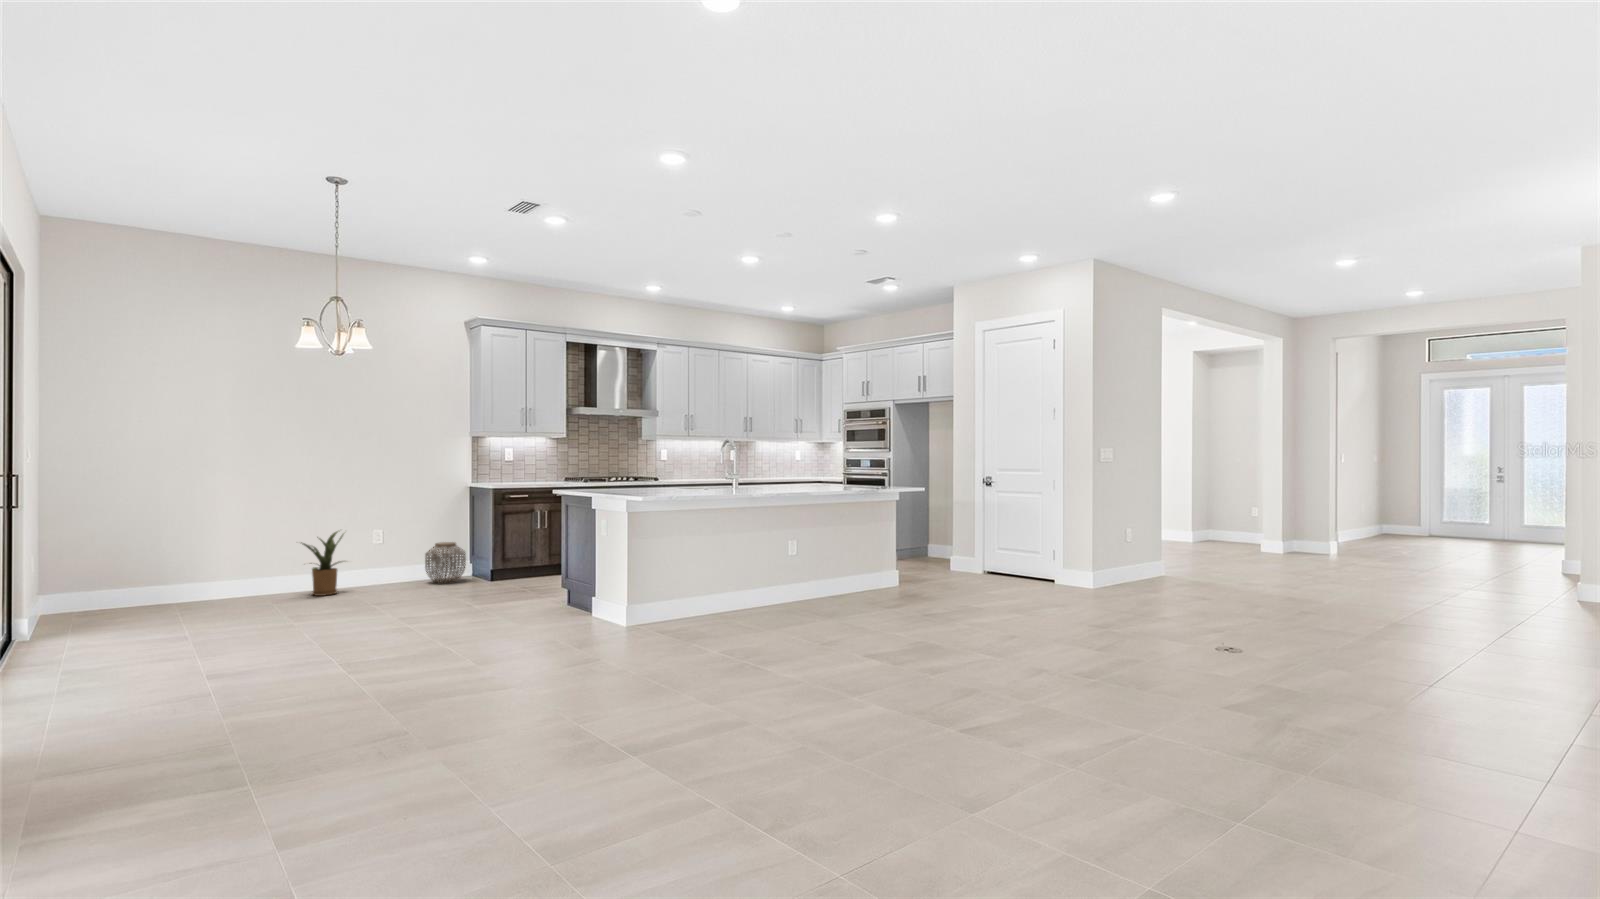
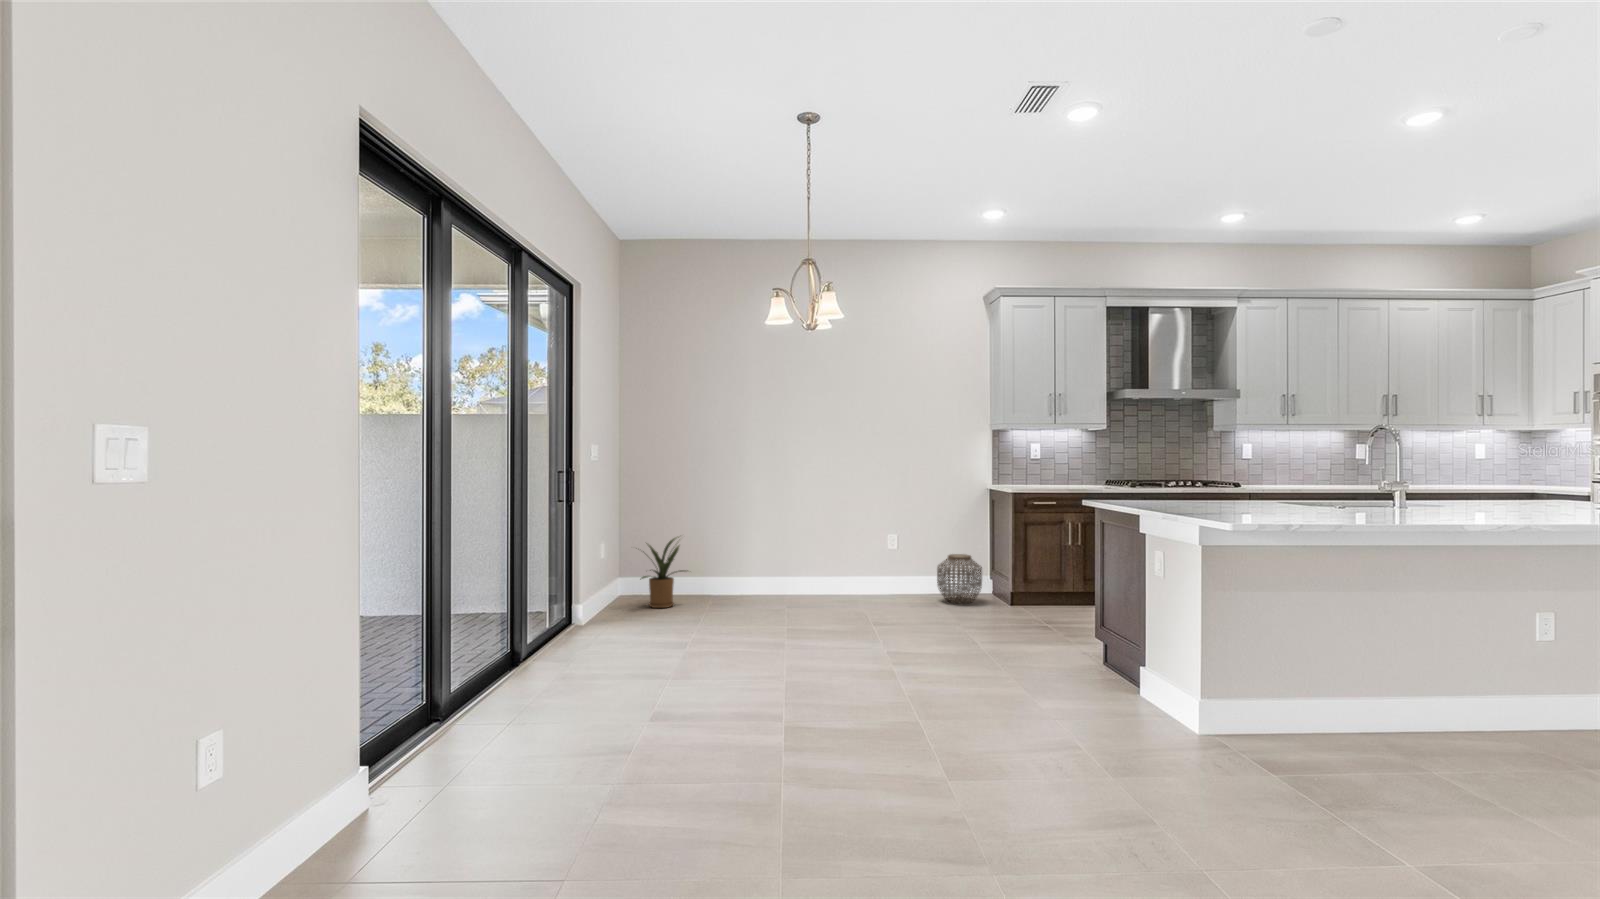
house plant: present [301,531,344,596] -> present [640,537,688,608]

